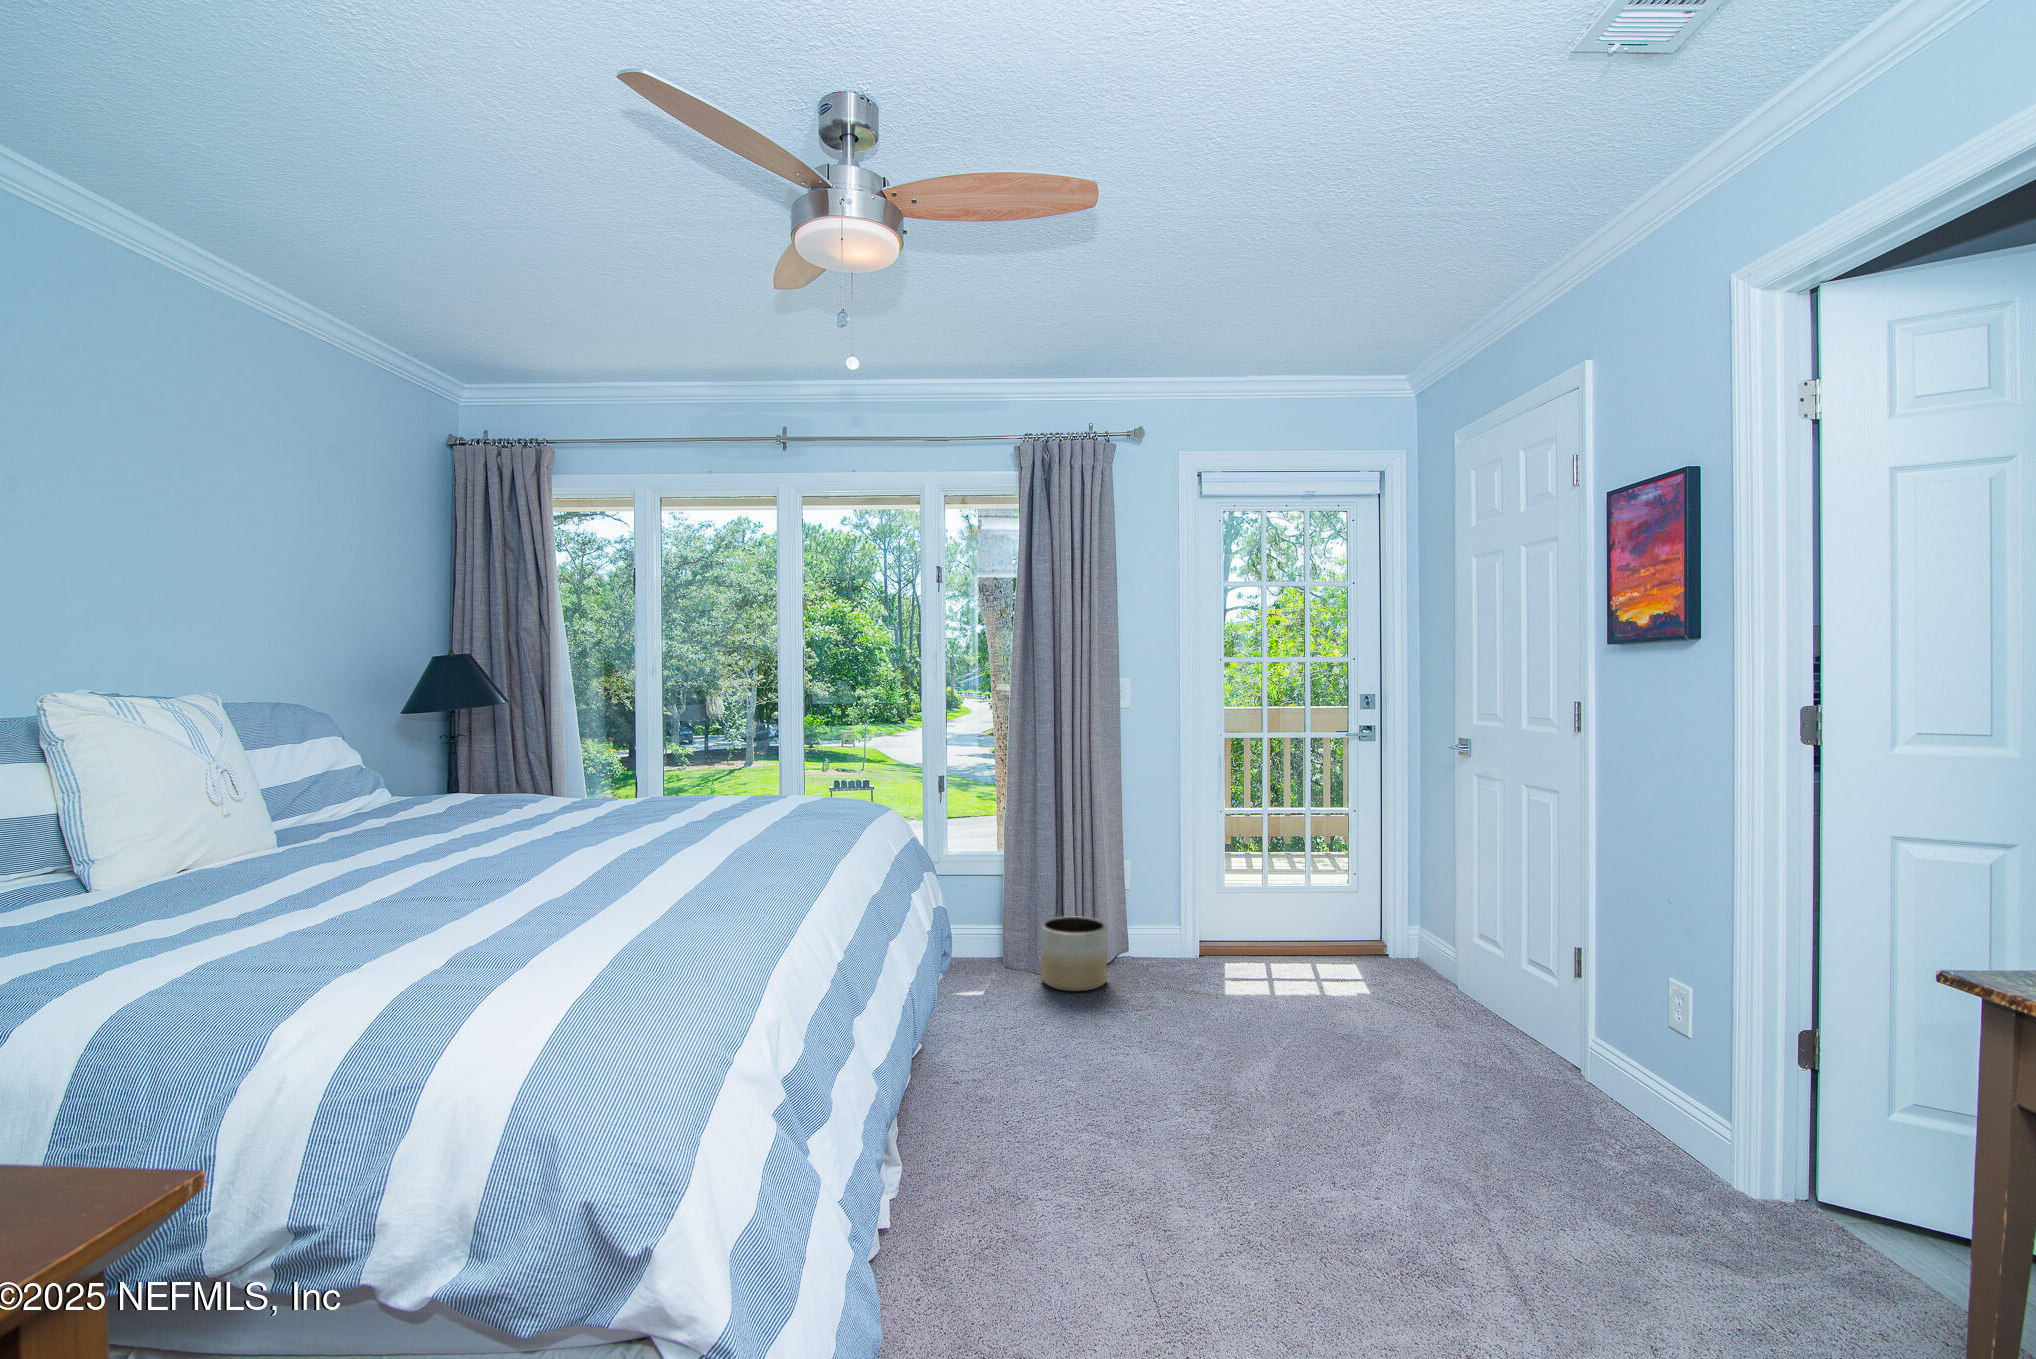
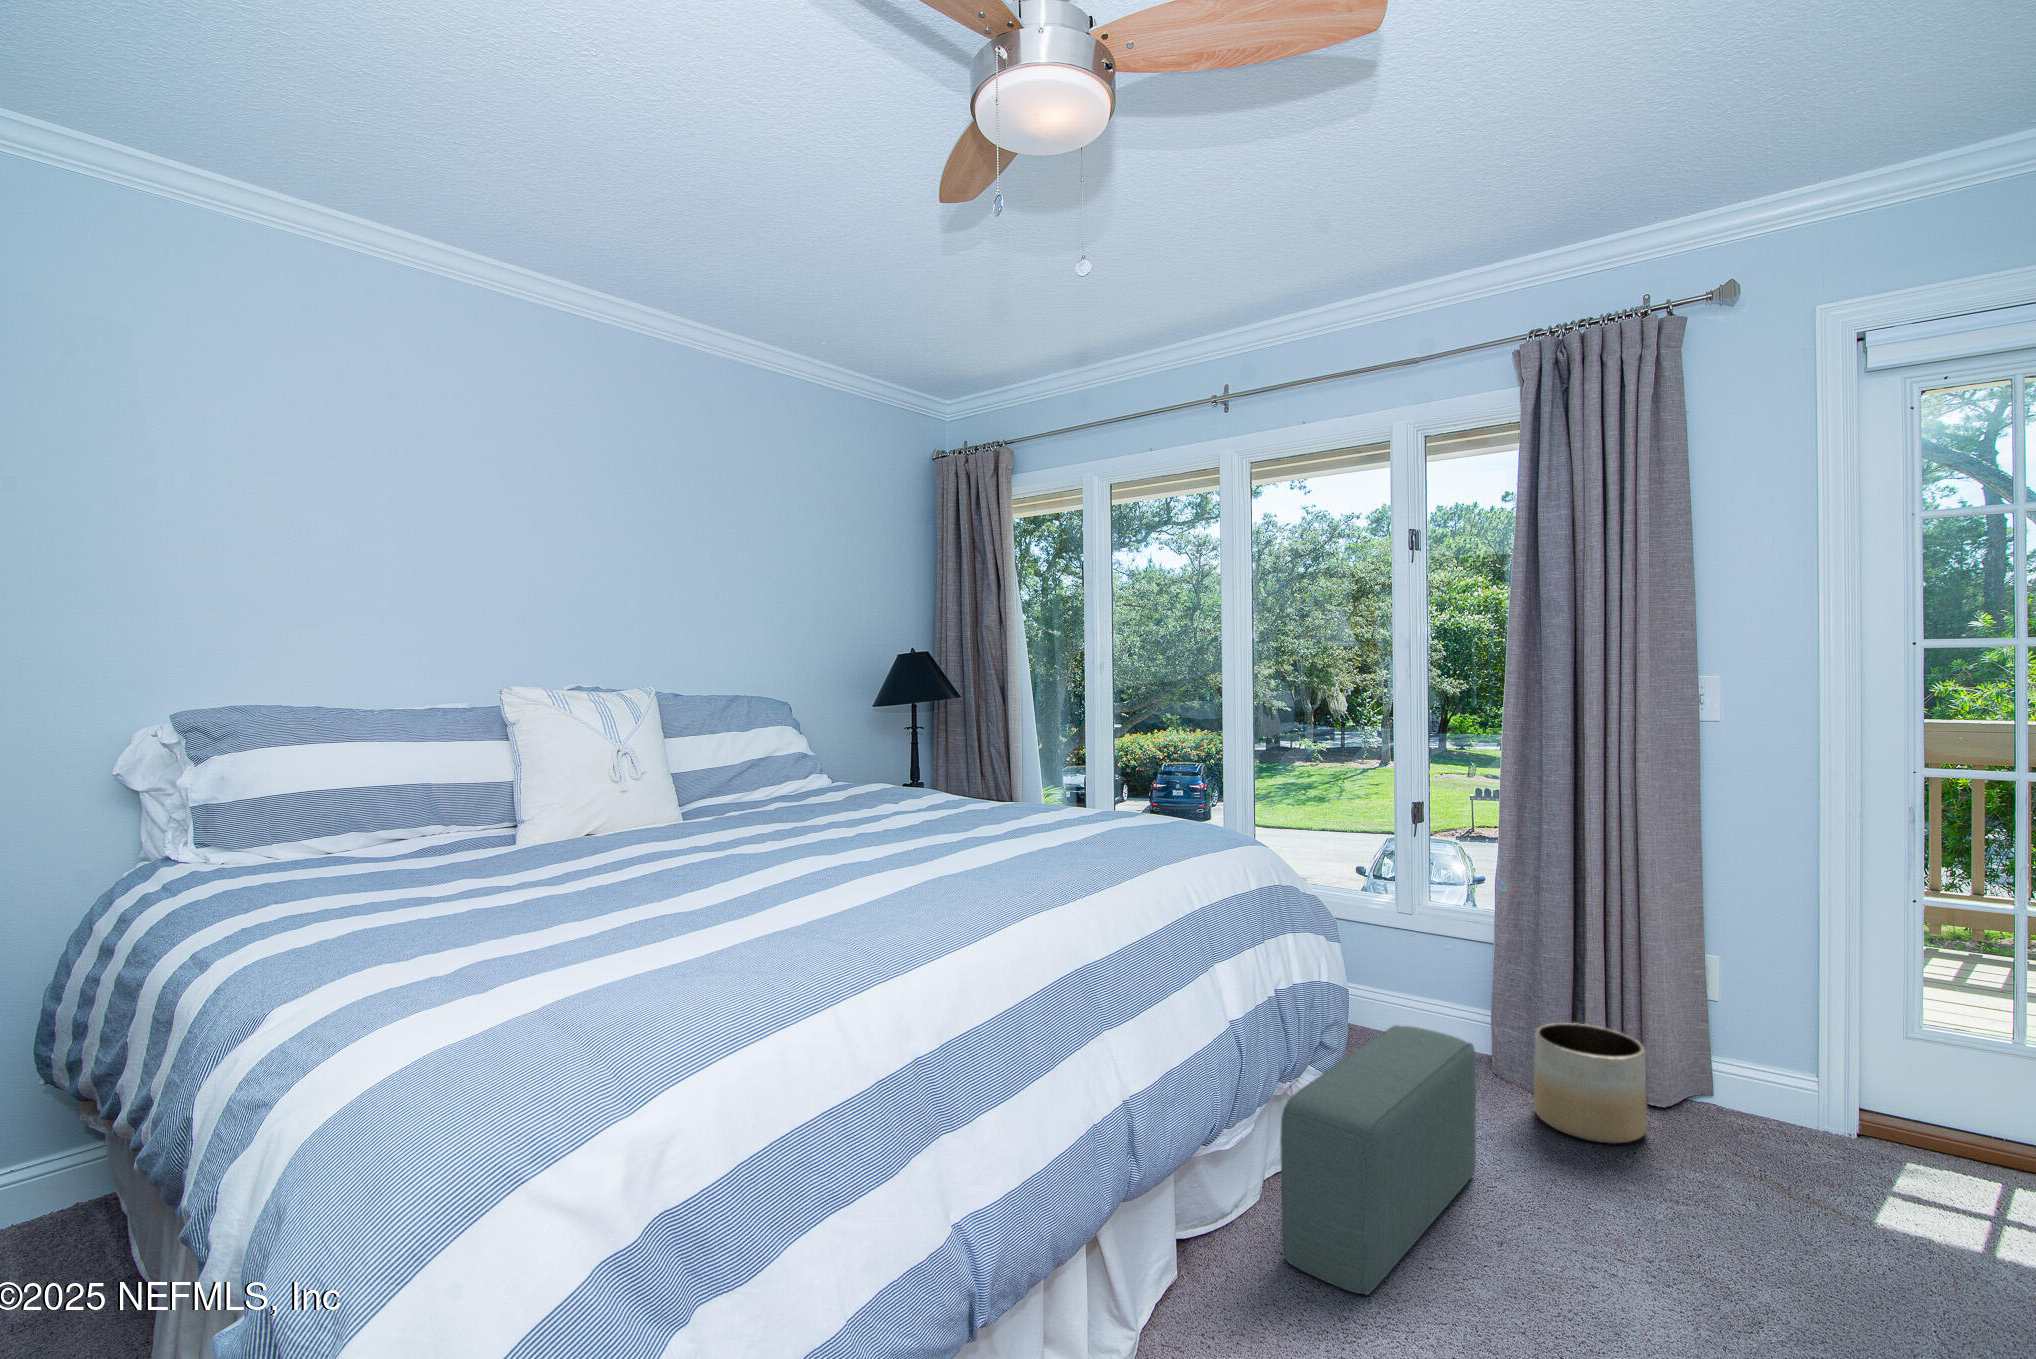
pouf: none [954,933,1036,1116] -> present [1280,1025,1476,1295]

